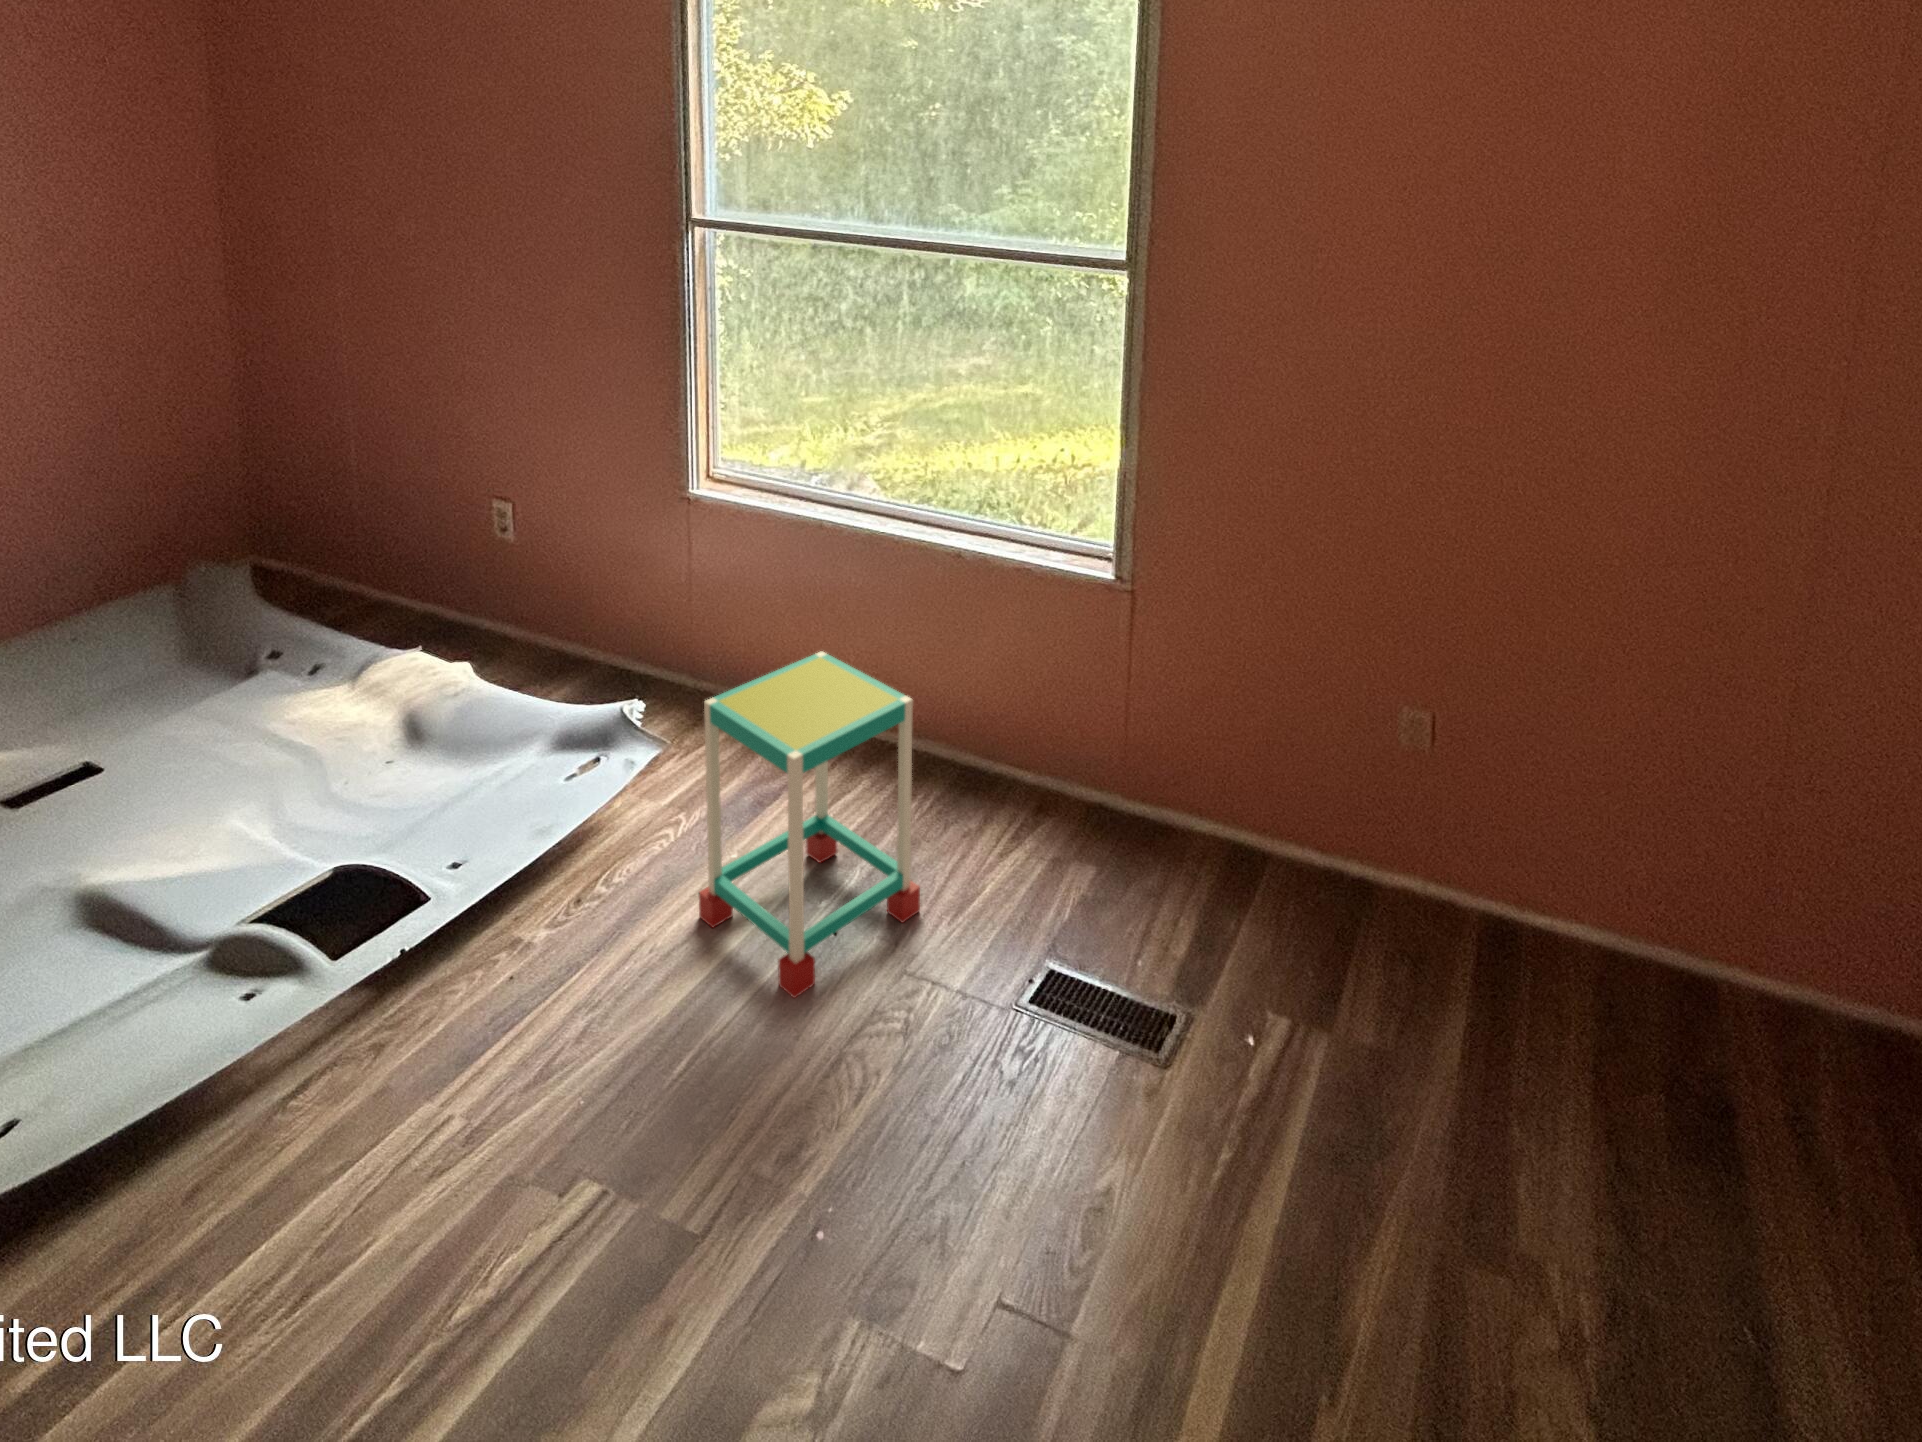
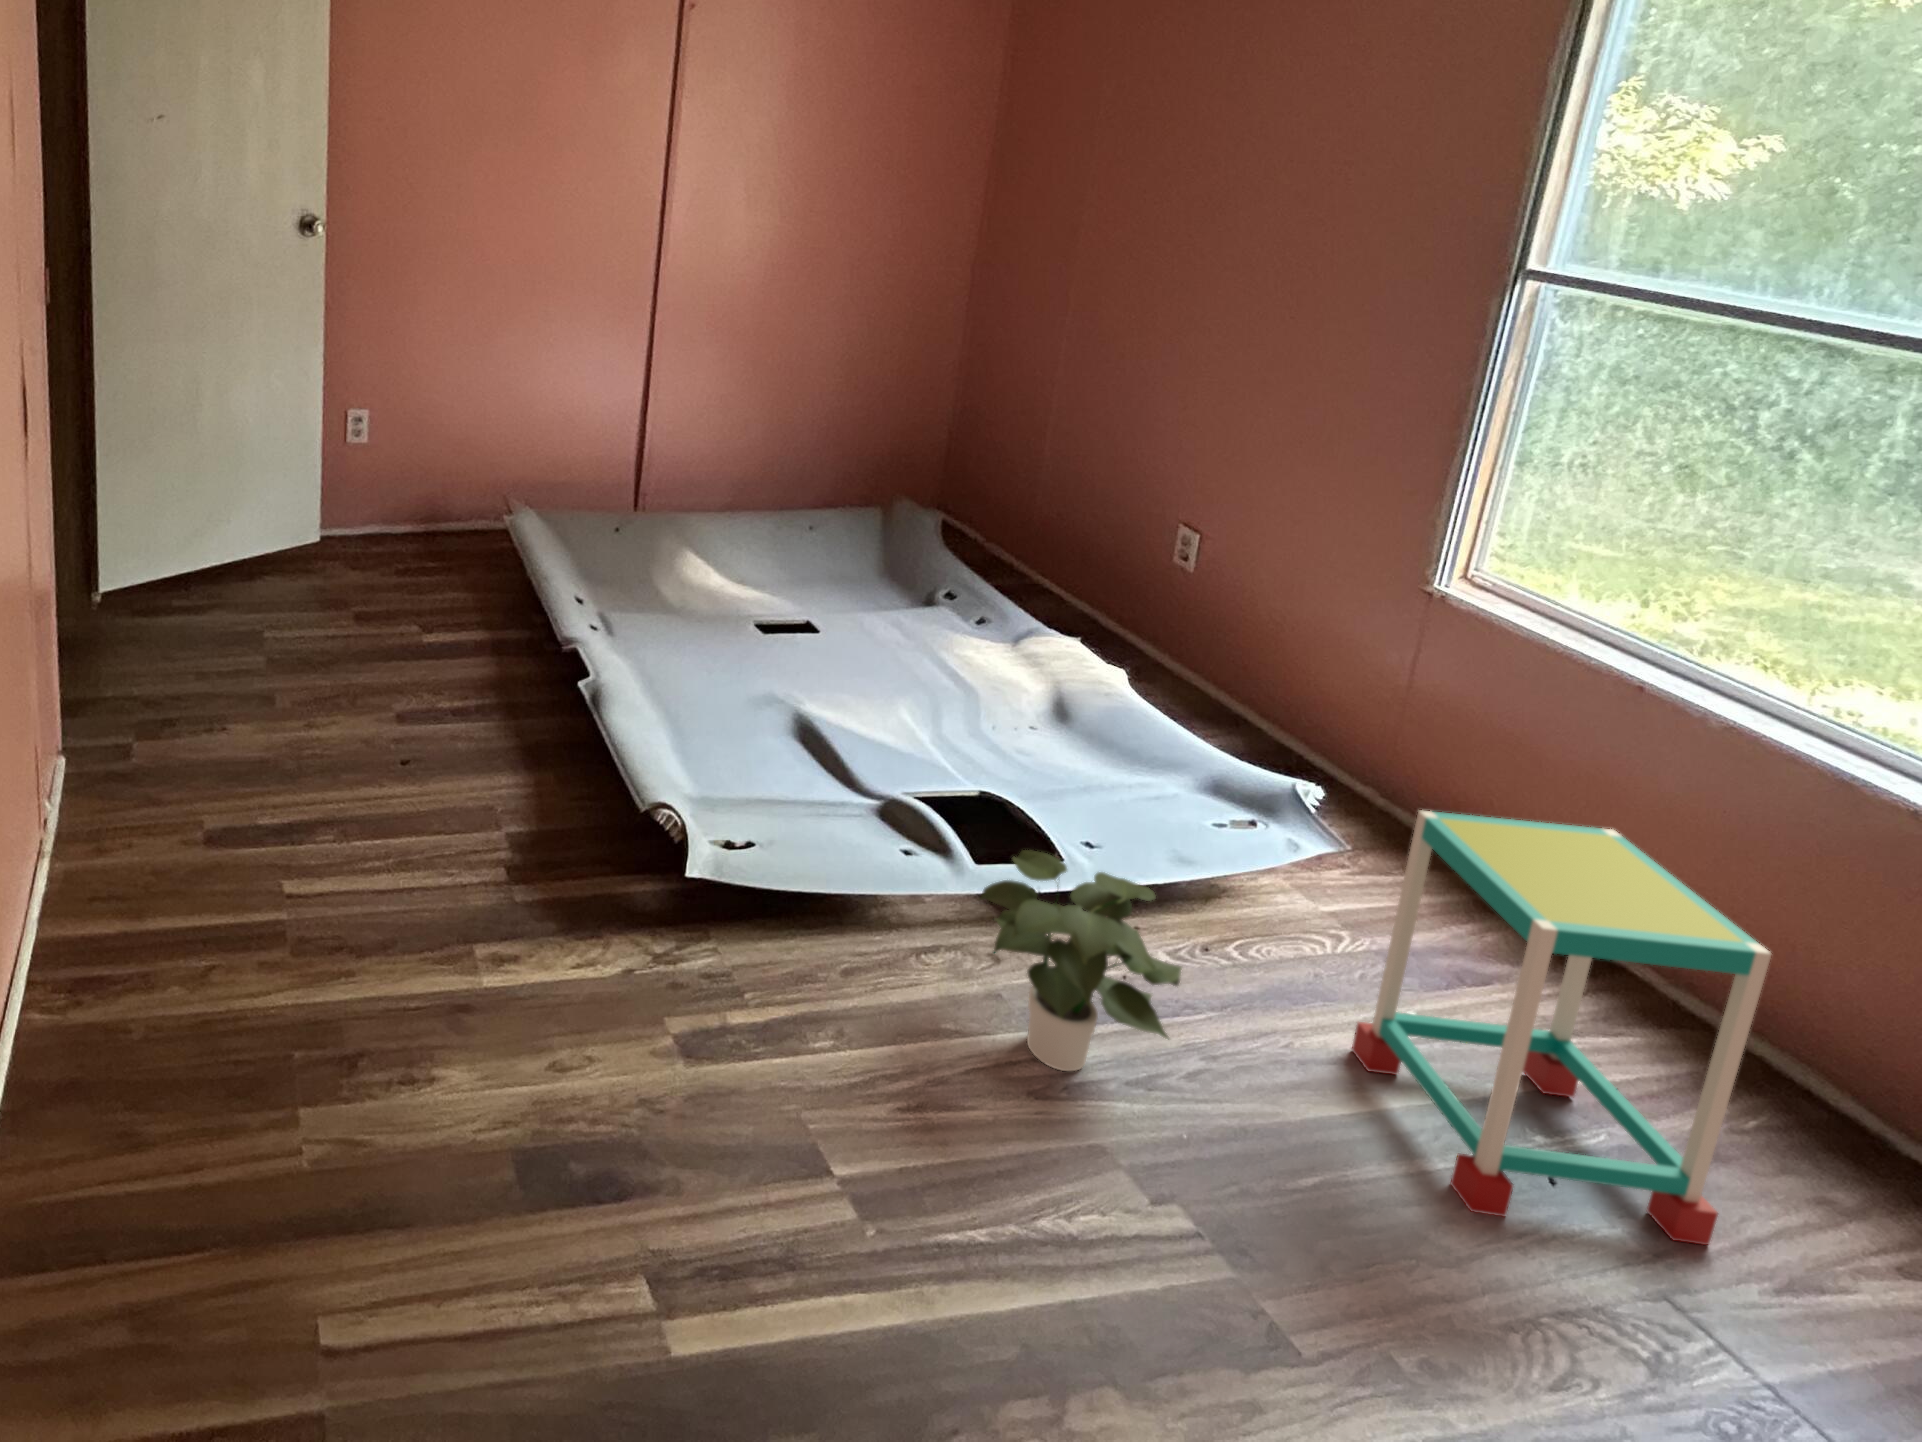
potted plant: none [329,895,553,1134] -> present [980,850,1182,1071]

